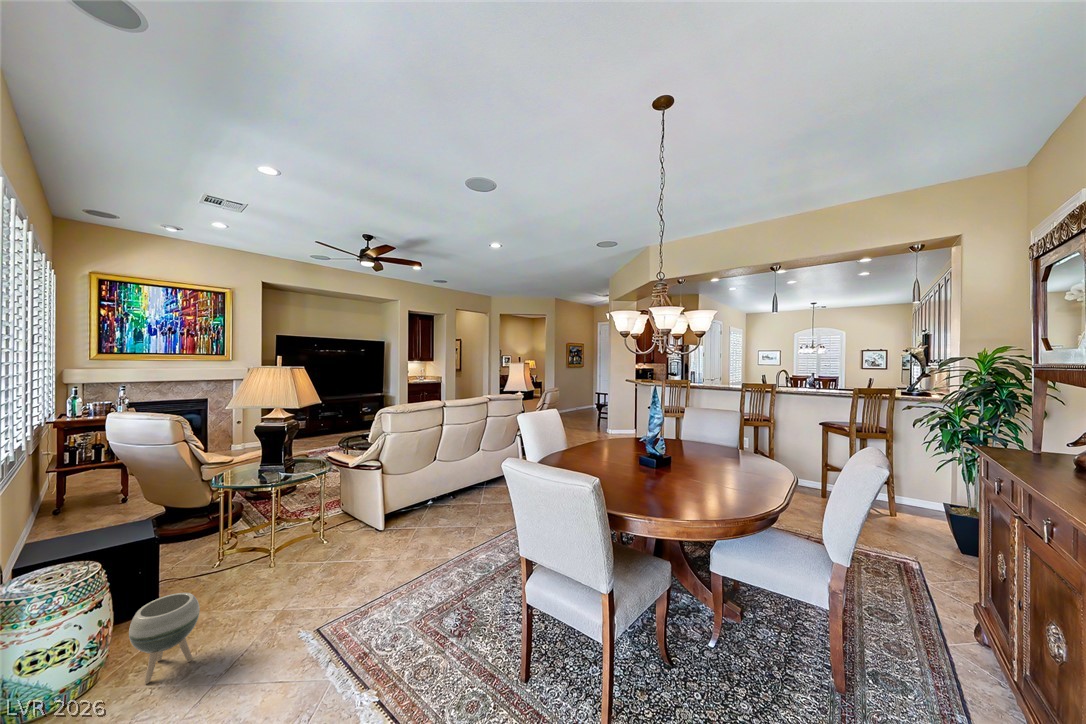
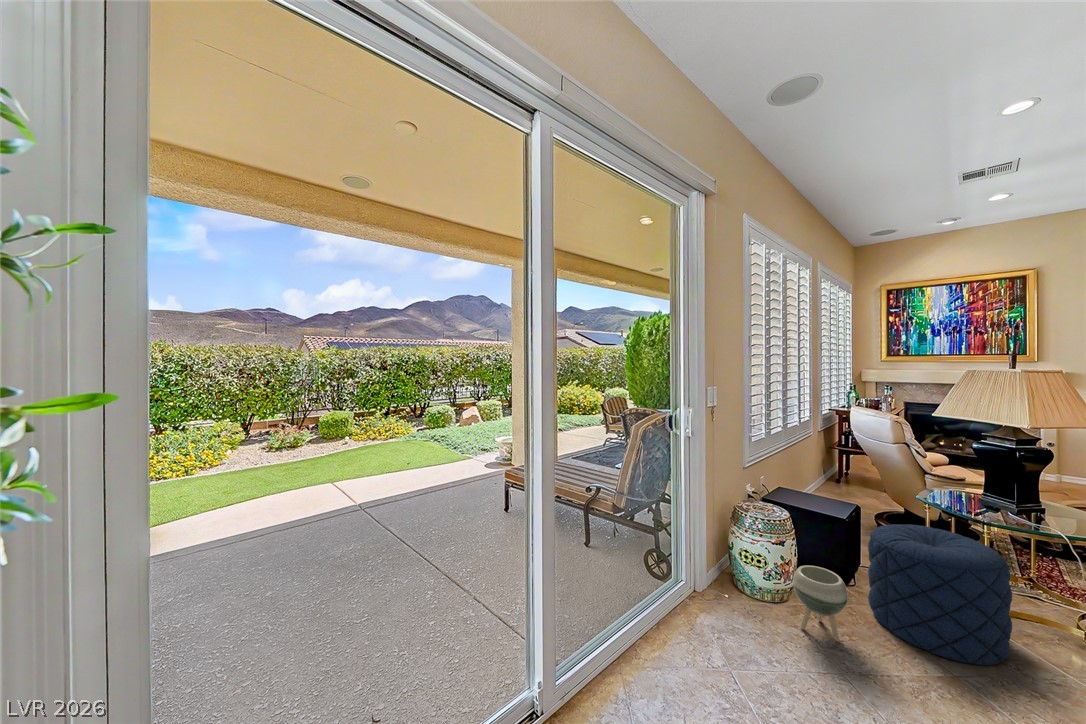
pouf: none [192,502,299,616] -> present [868,524,1012,665]

